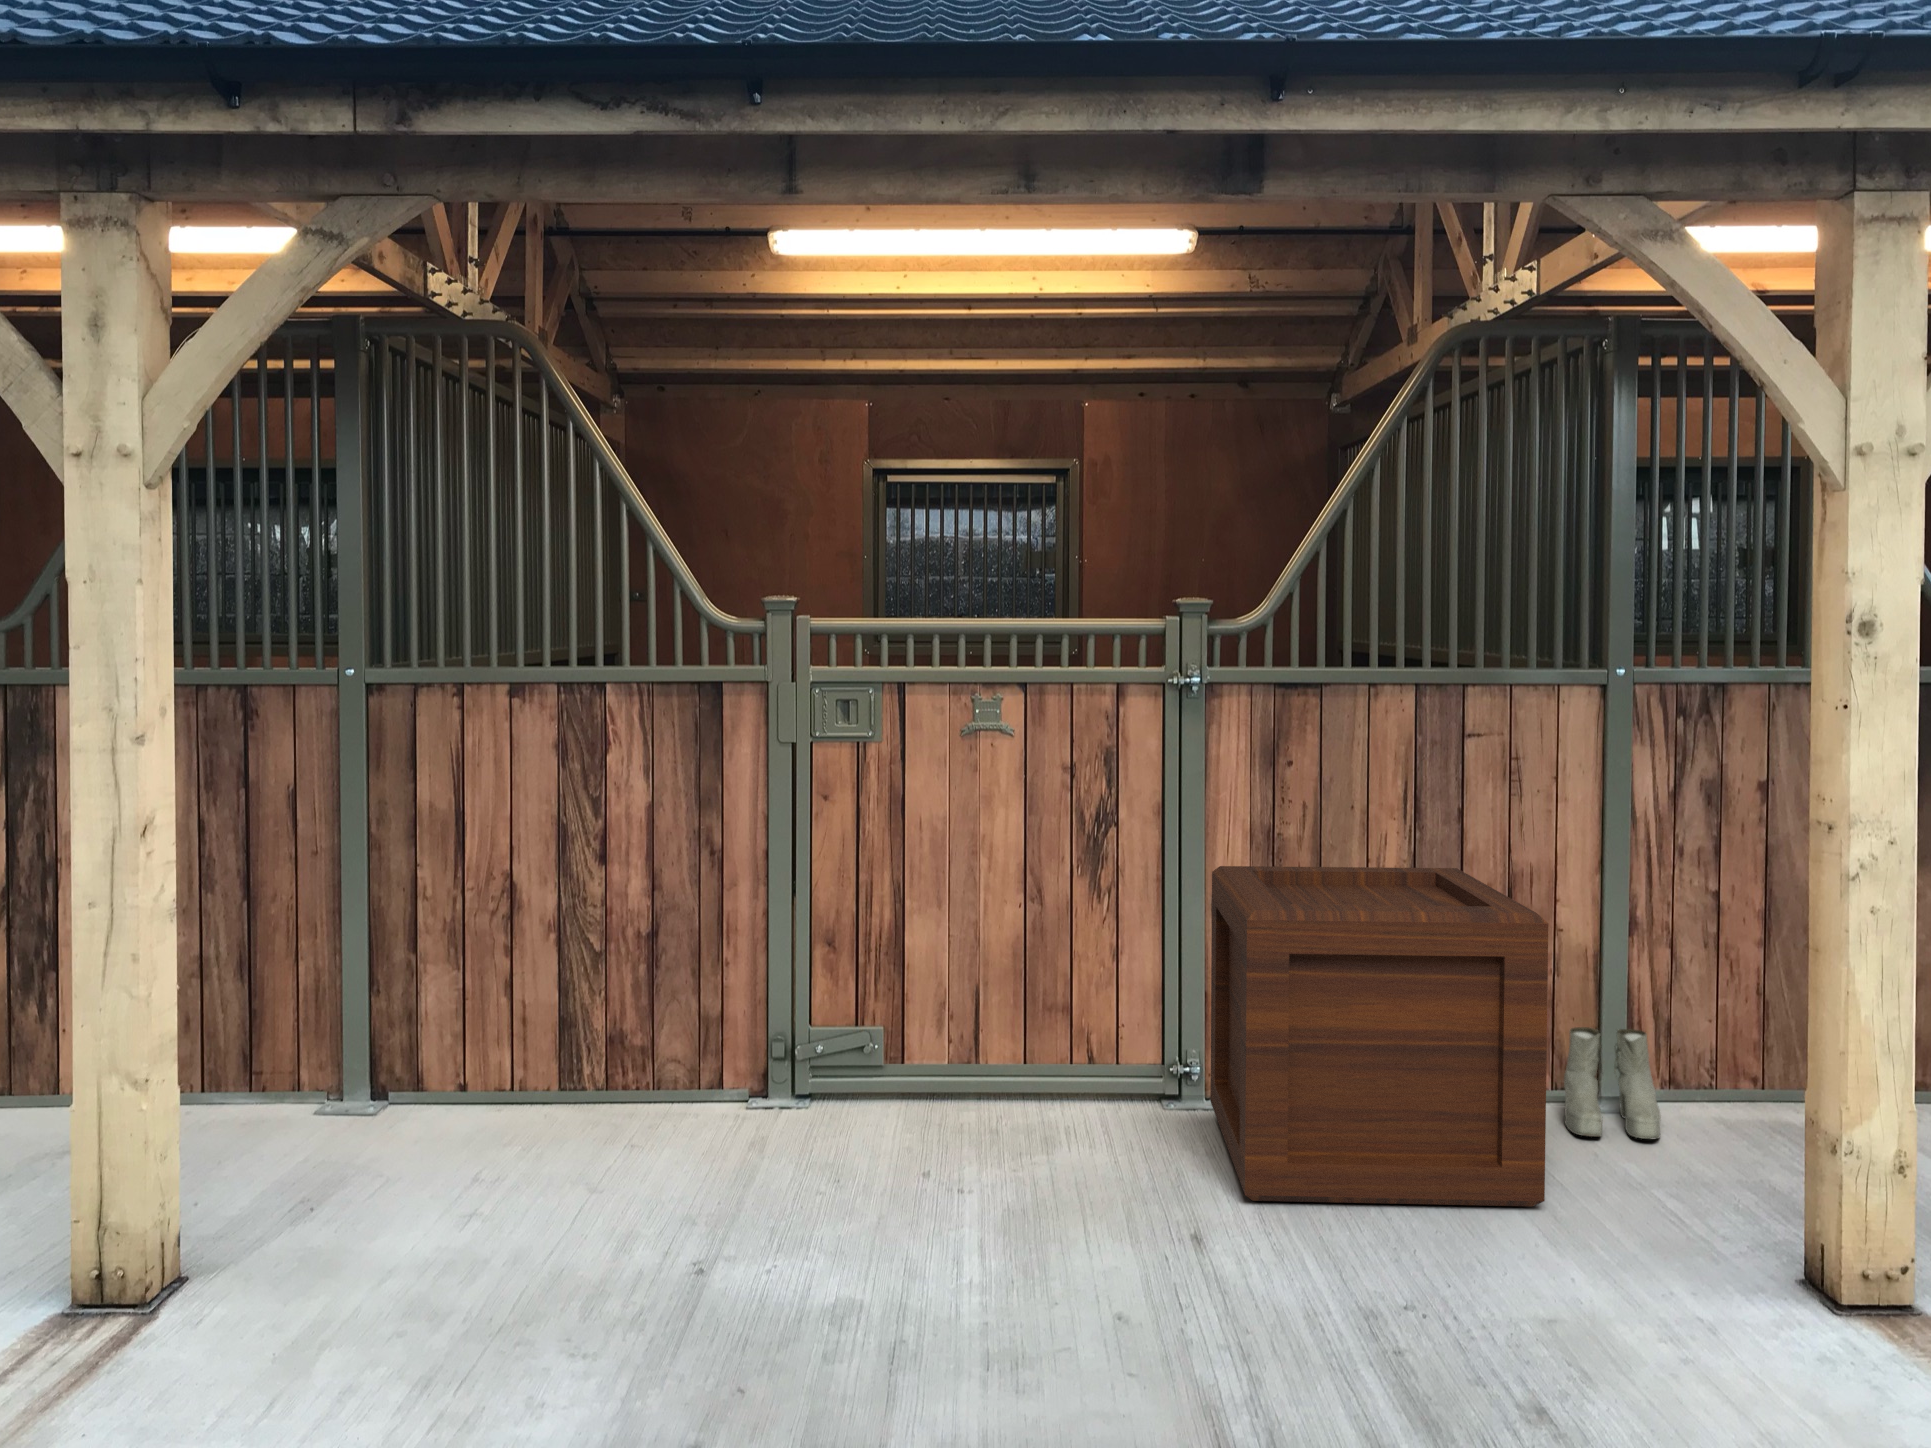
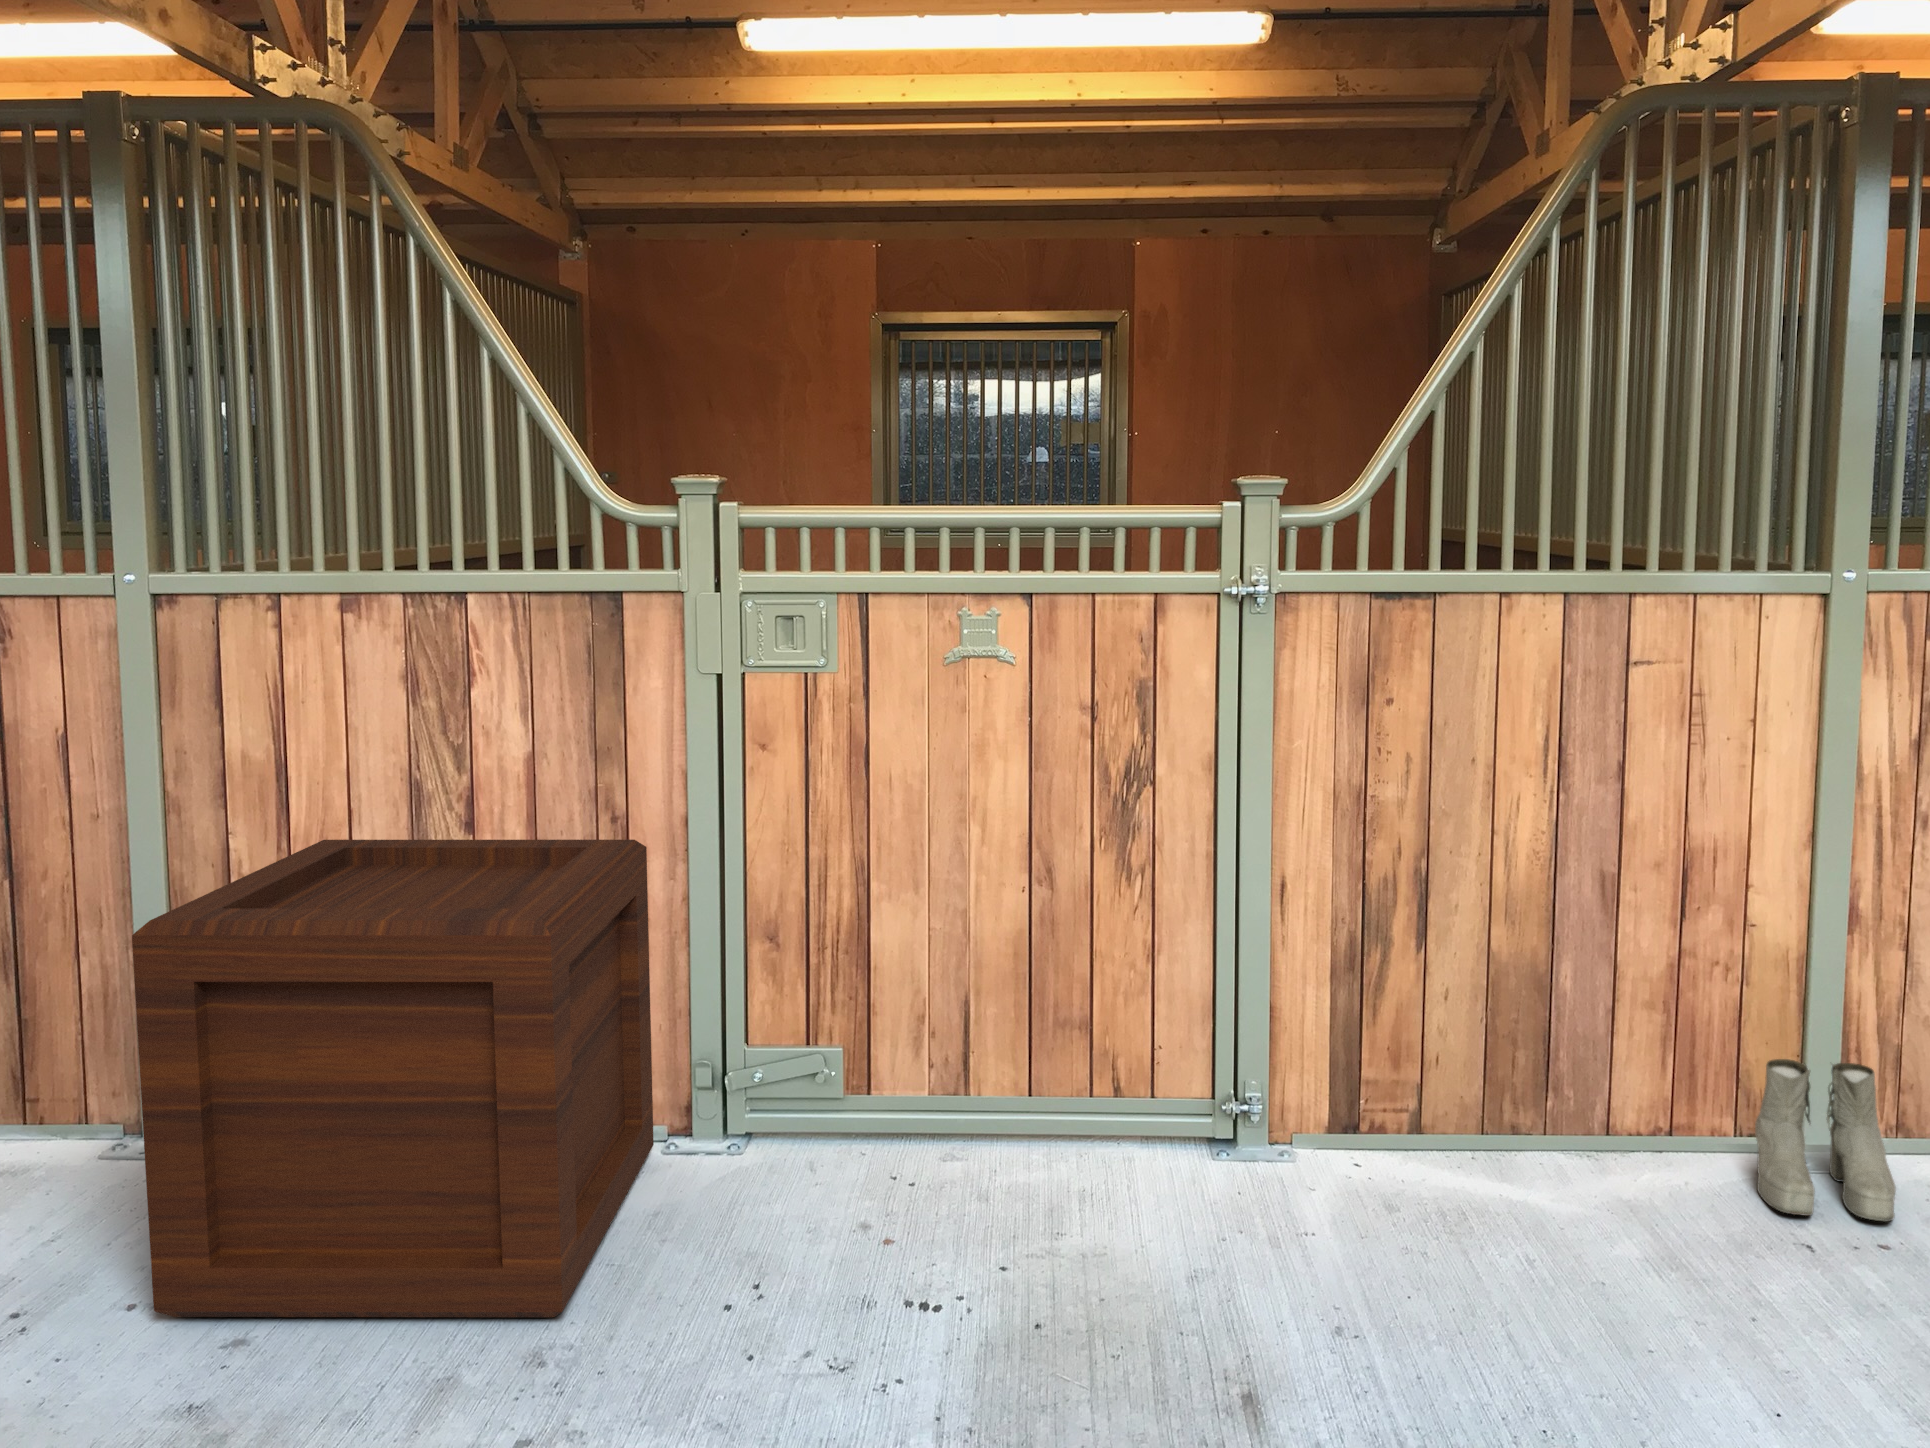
wooden crate: present [1210,866,1548,1206] -> present [132,840,654,1317]

